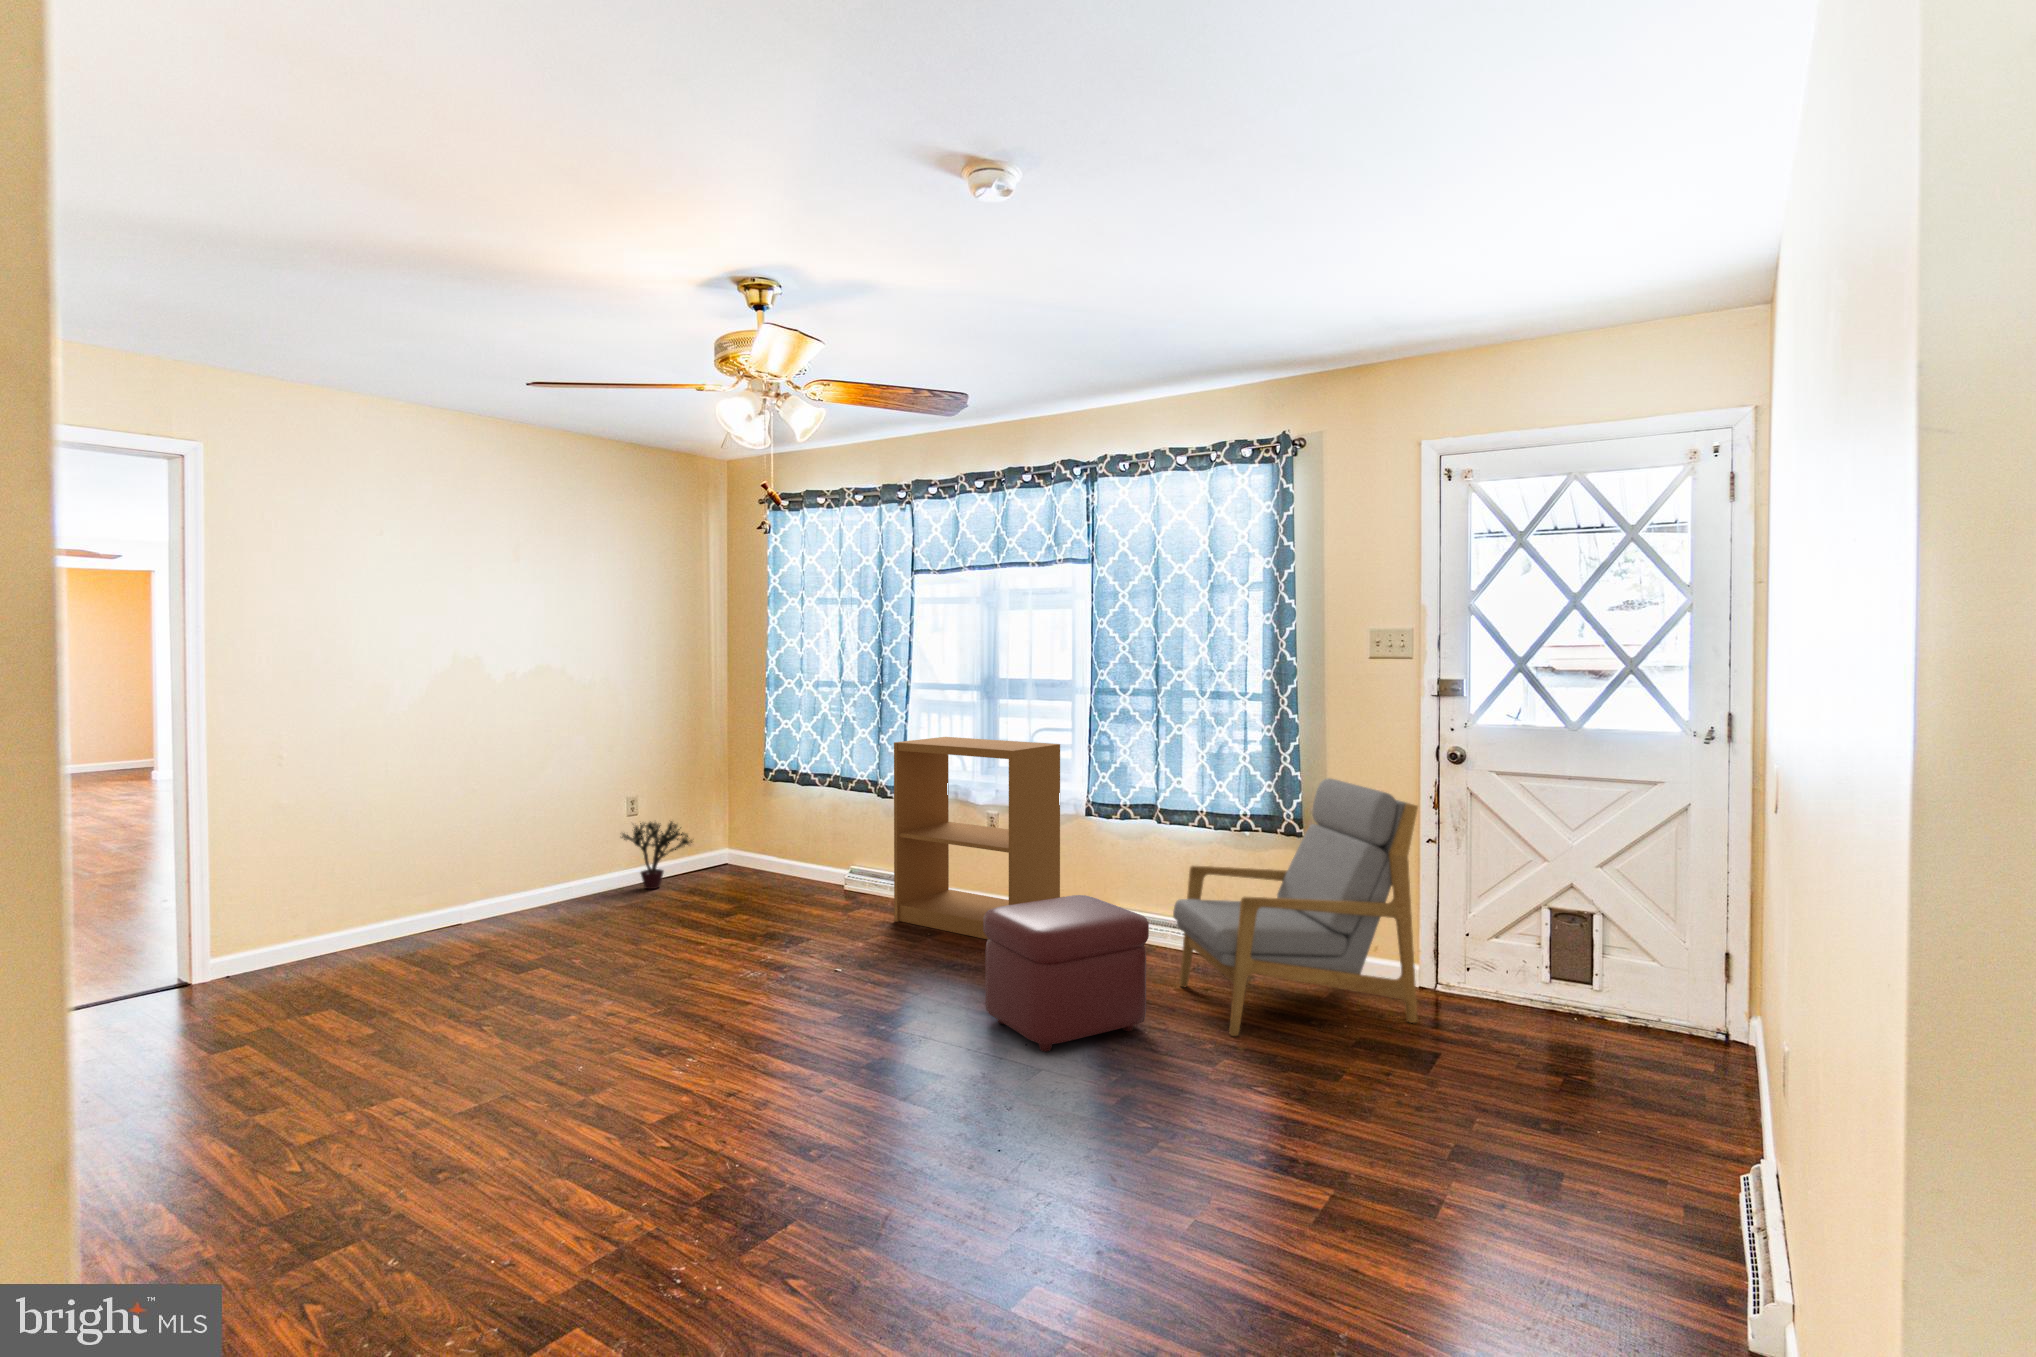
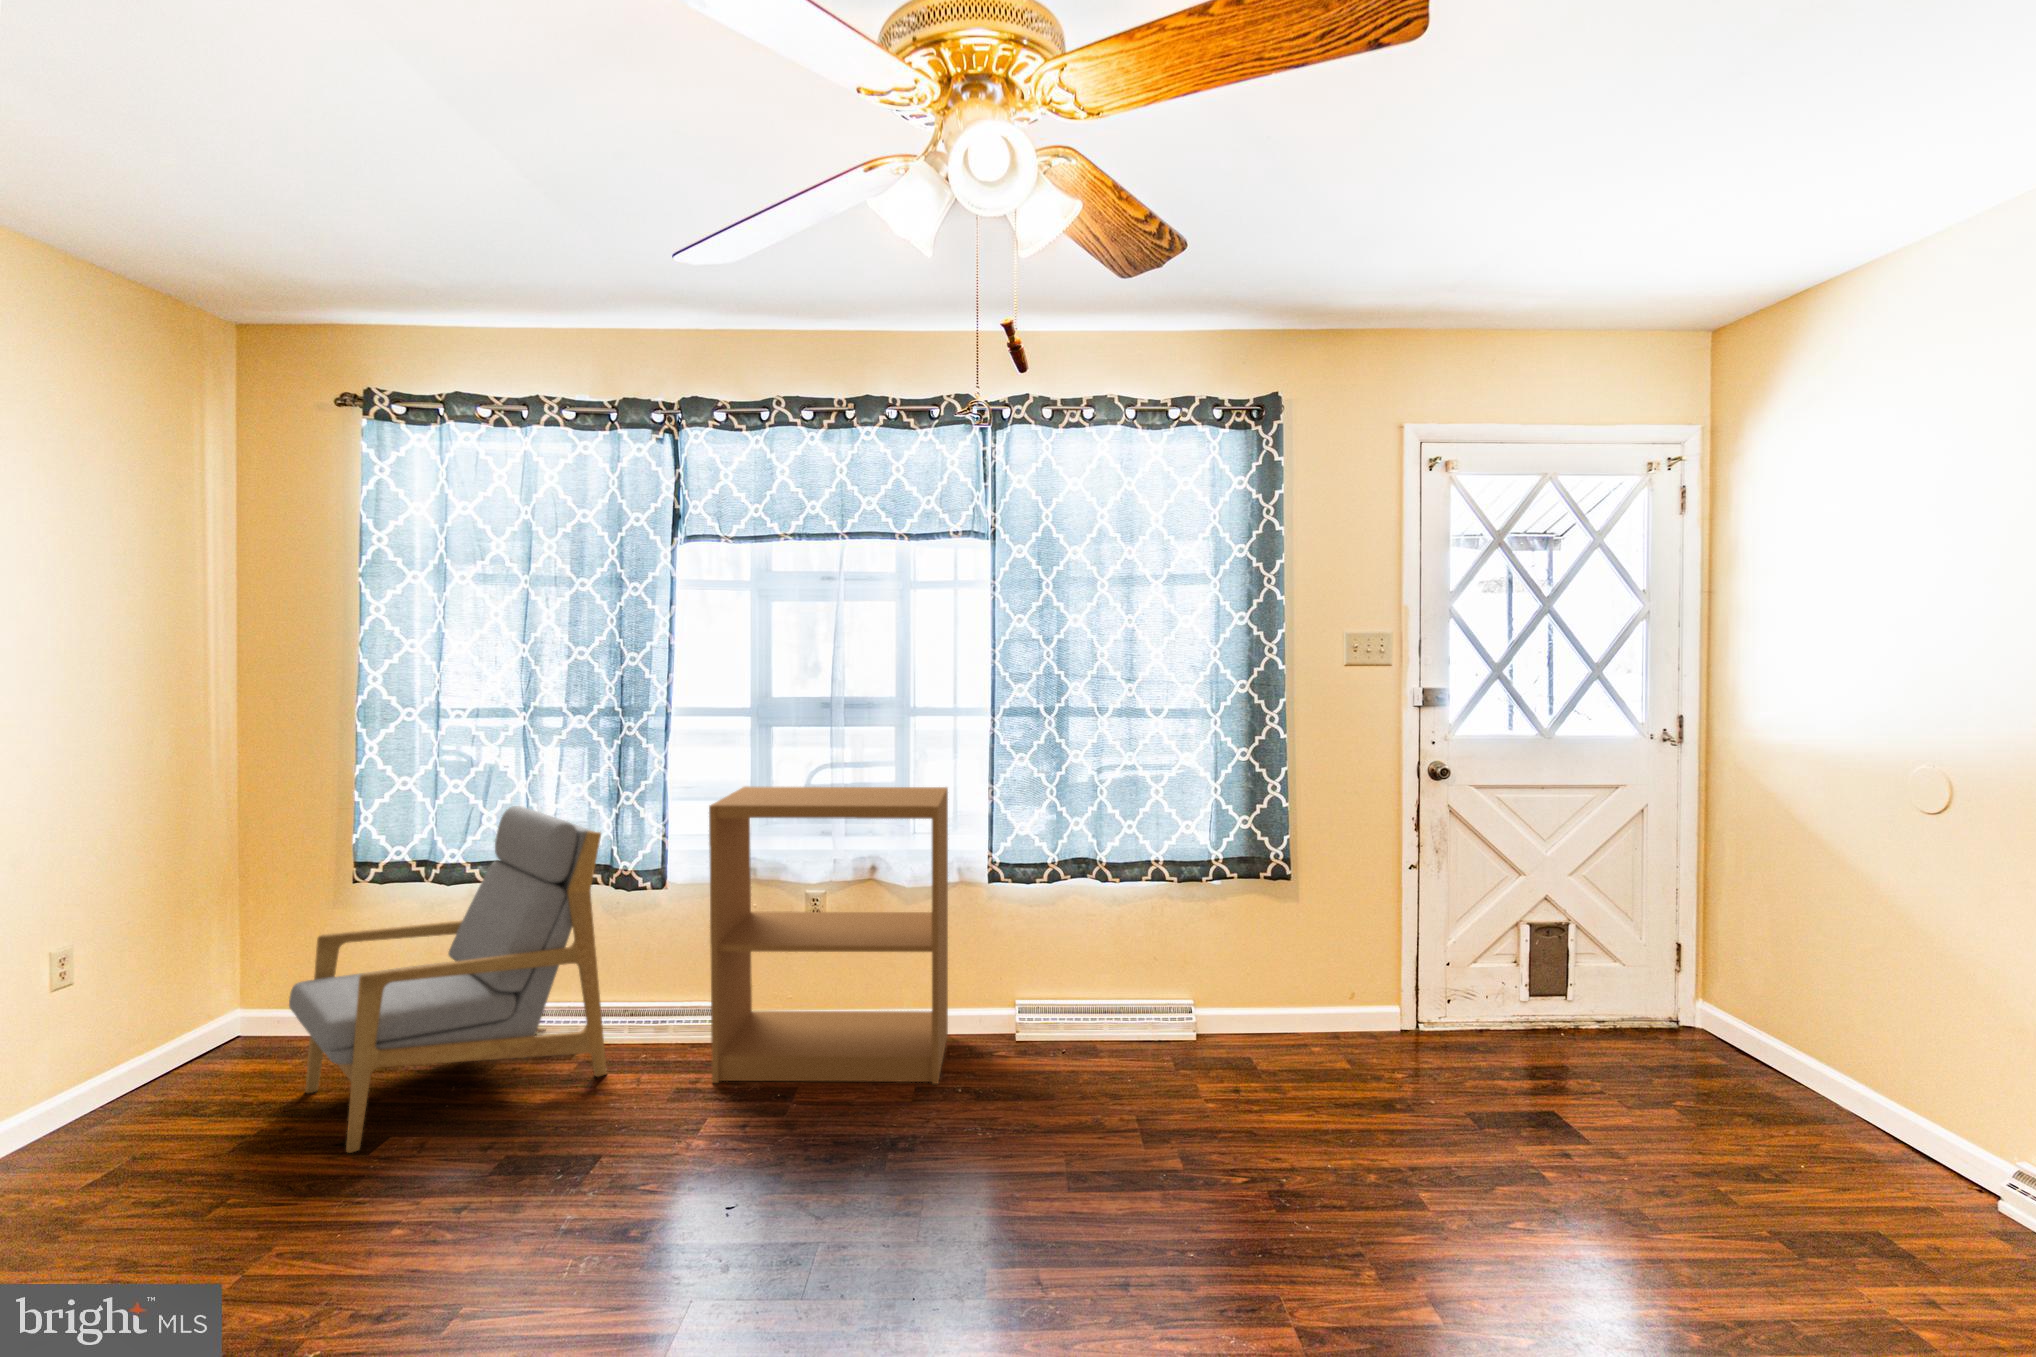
armchair: present [1173,778,1418,1036] -> present [289,806,607,1153]
potted plant: present [621,821,692,889] -> none [52,980,240,1128]
ottoman: present [983,895,1149,1052] -> none [1084,1007,1295,1259]

